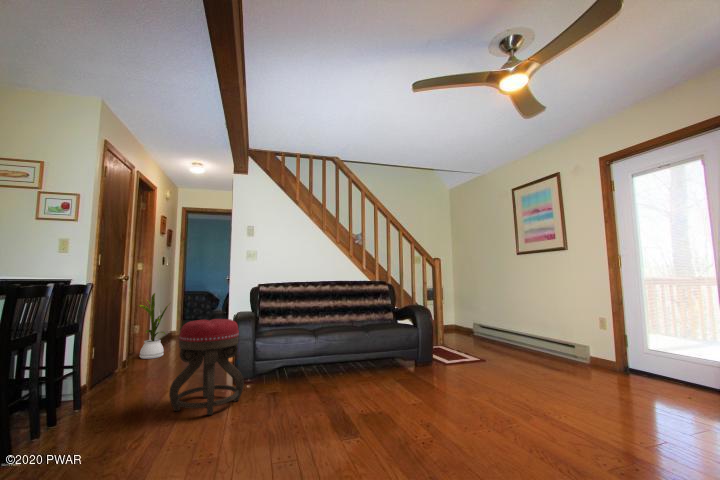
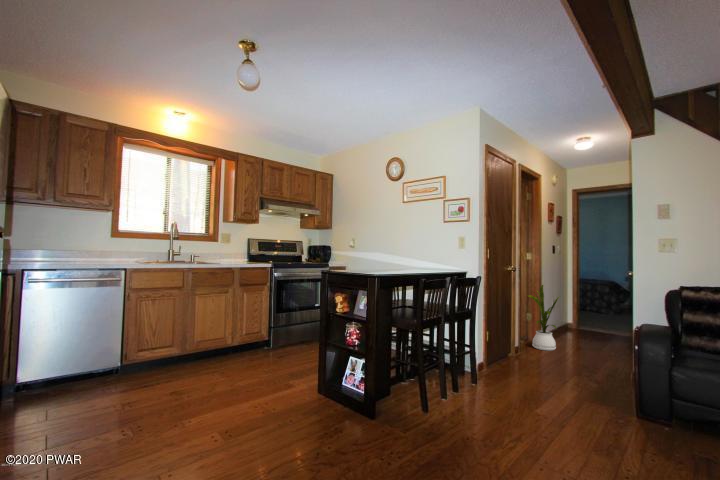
ottoman: present [169,319,244,415] -> none [552,328,651,449]

